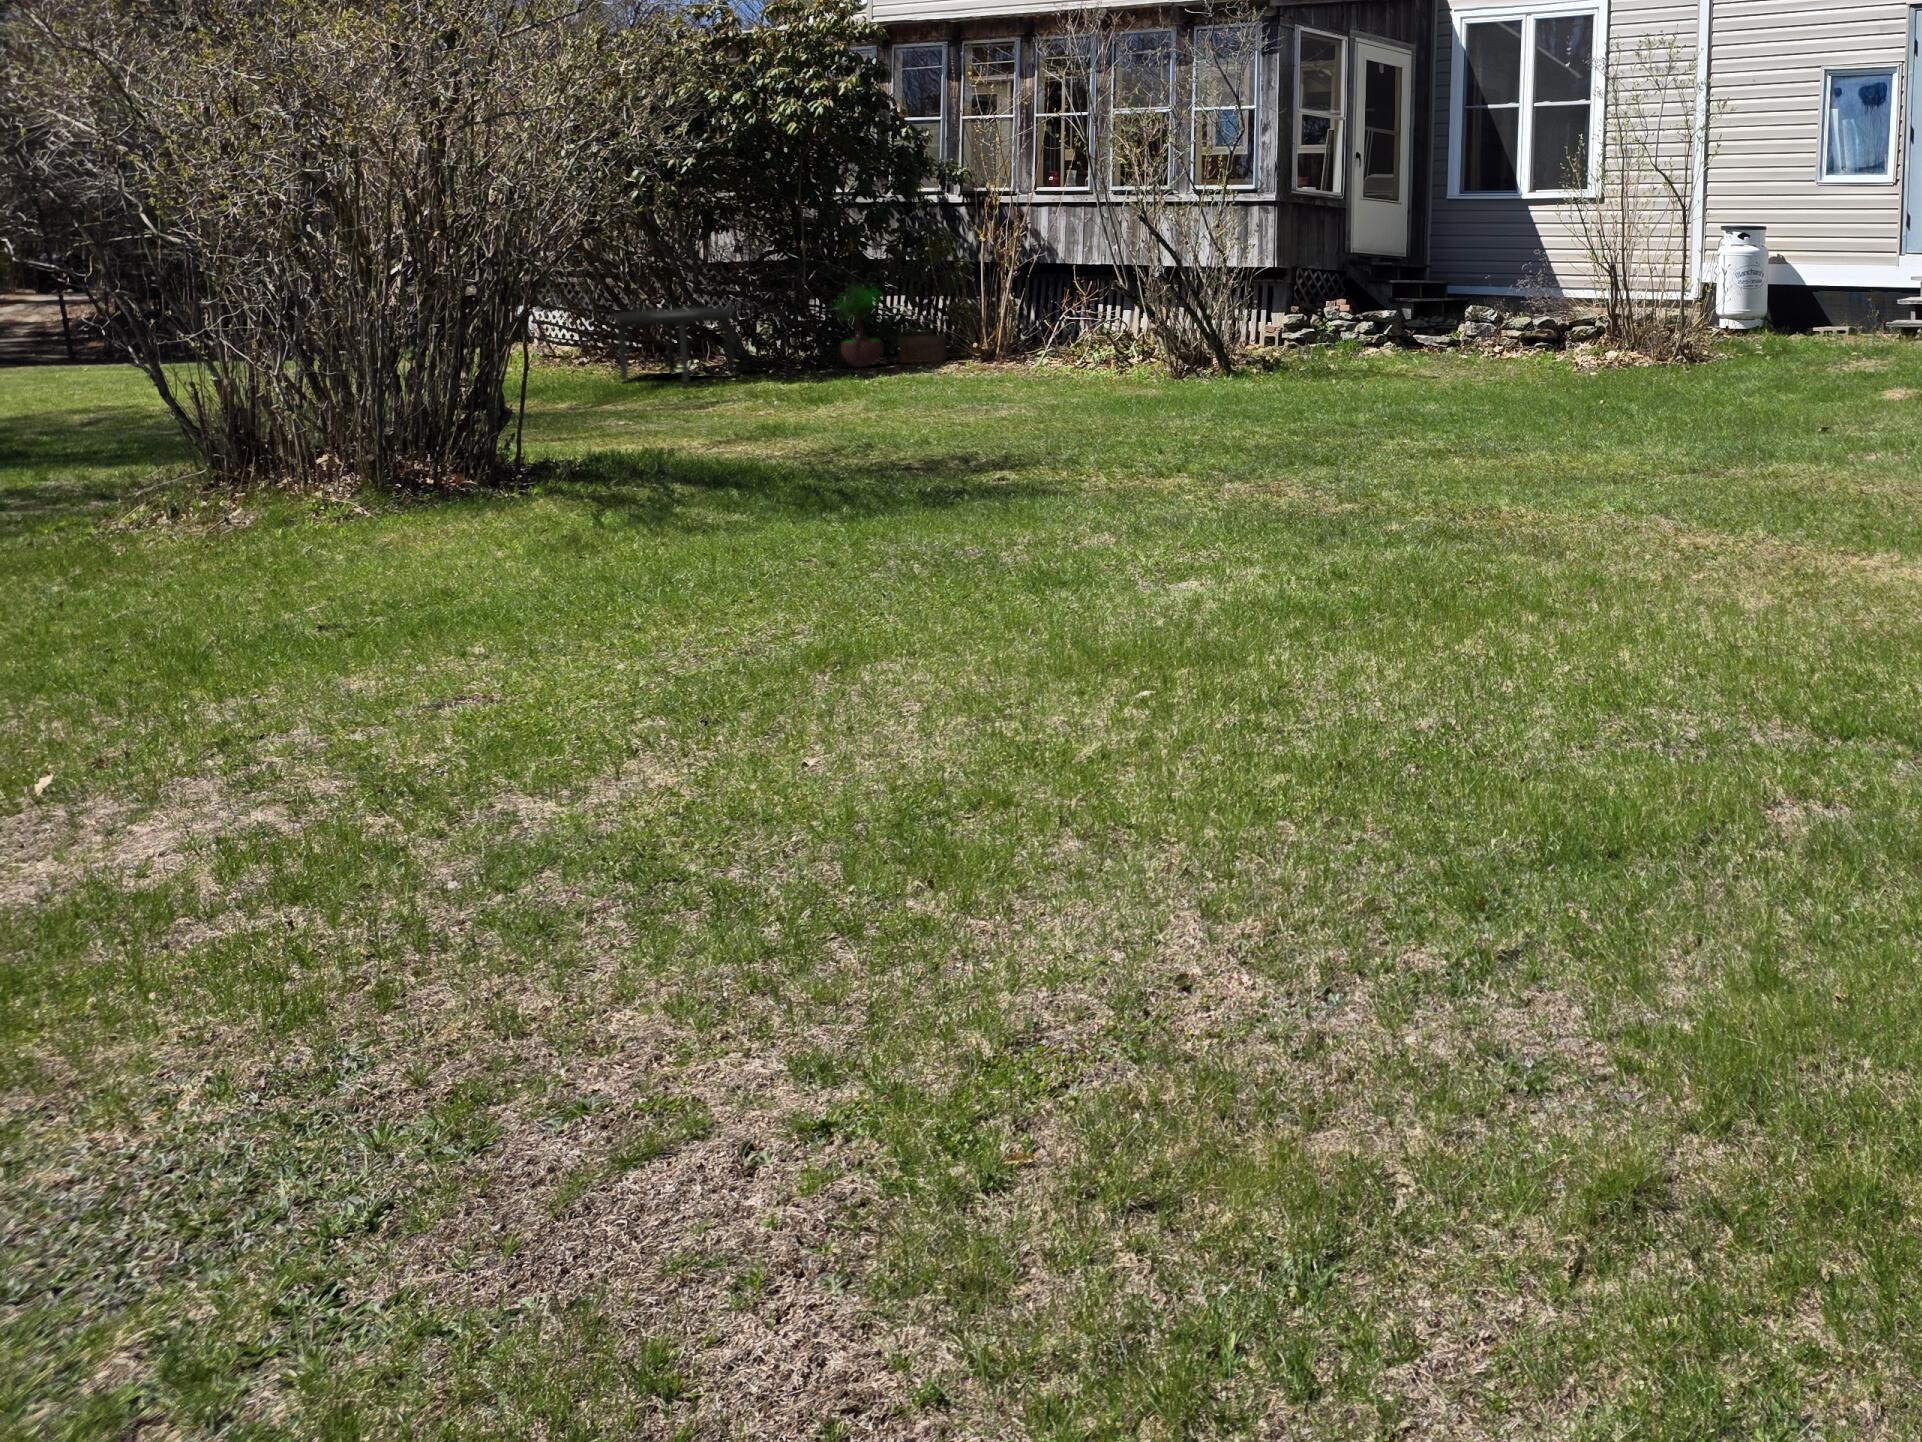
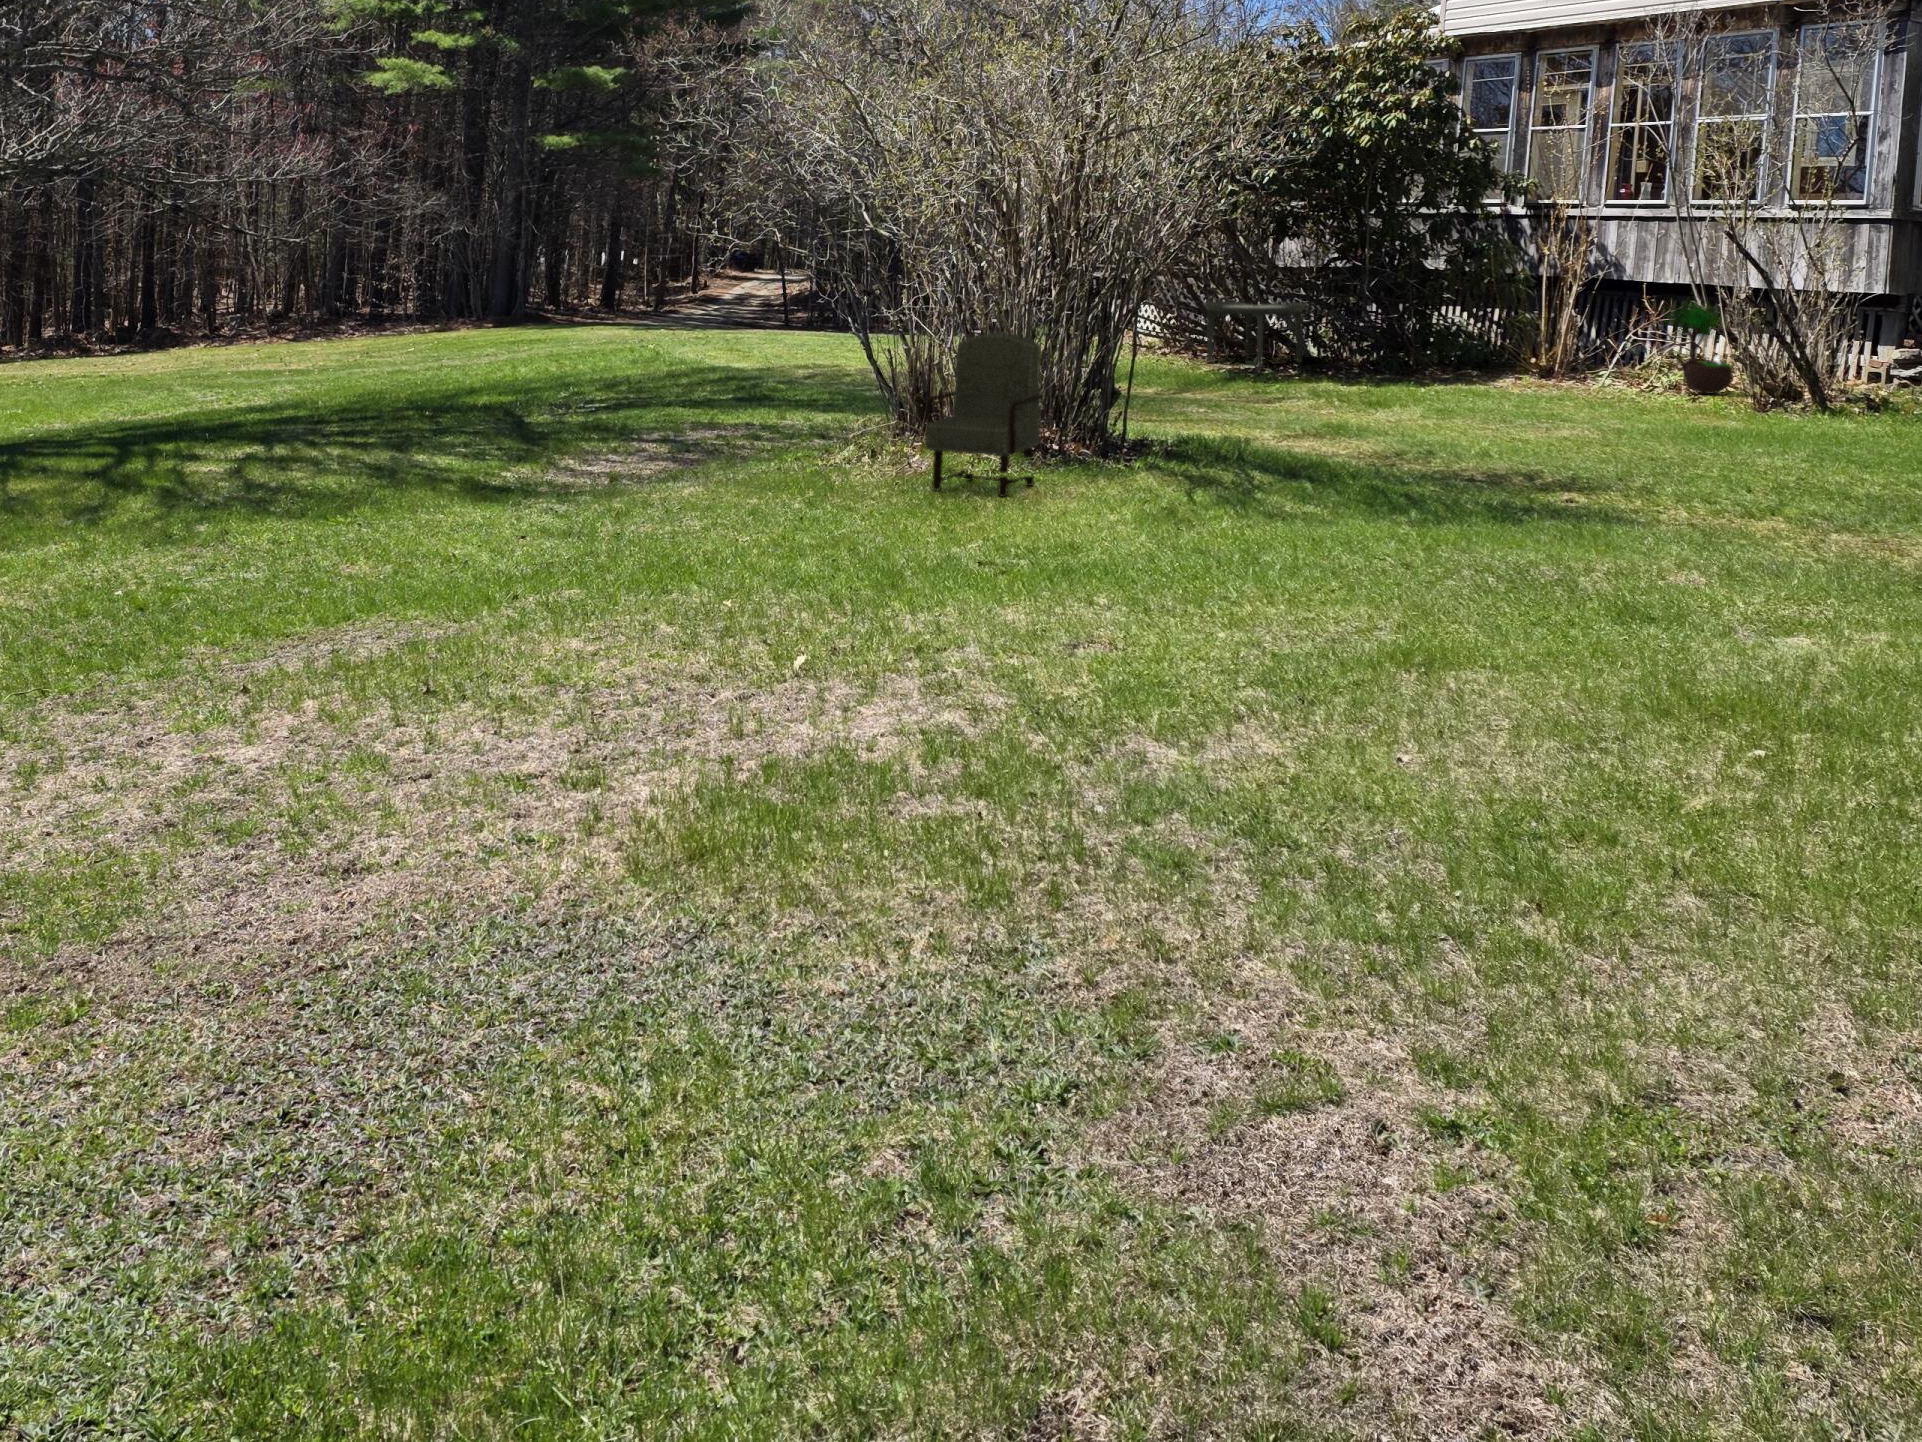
potted tree: present [834,286,881,367] -> present [1661,299,1733,394]
basket: present [898,331,947,363] -> none [1452,334,1500,366]
armchair: none [252,346,417,540] -> present [925,333,1043,497]

